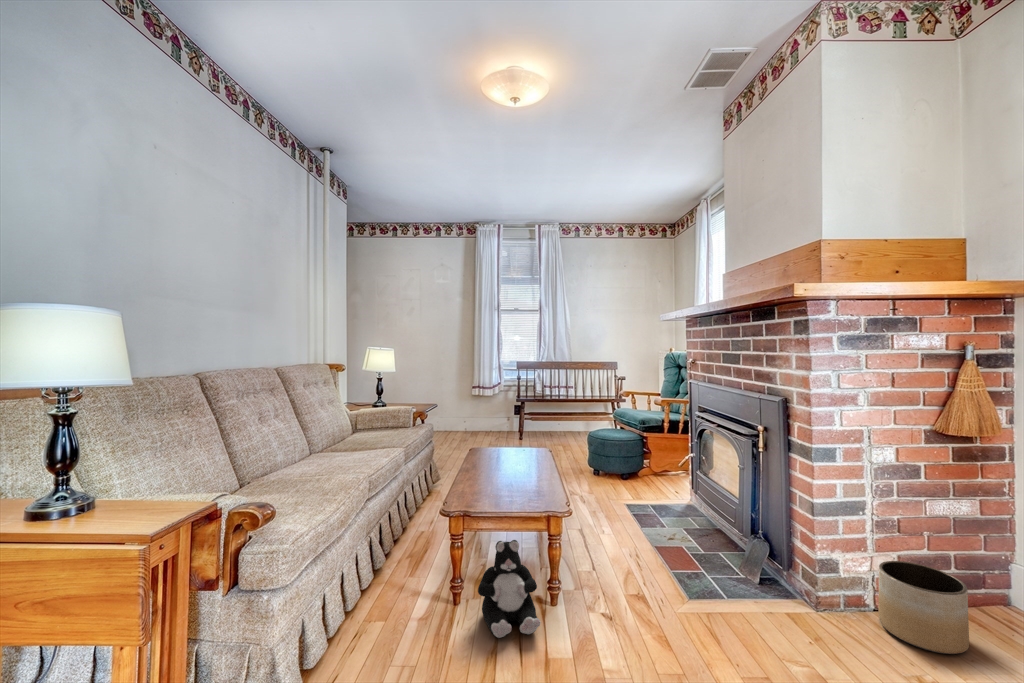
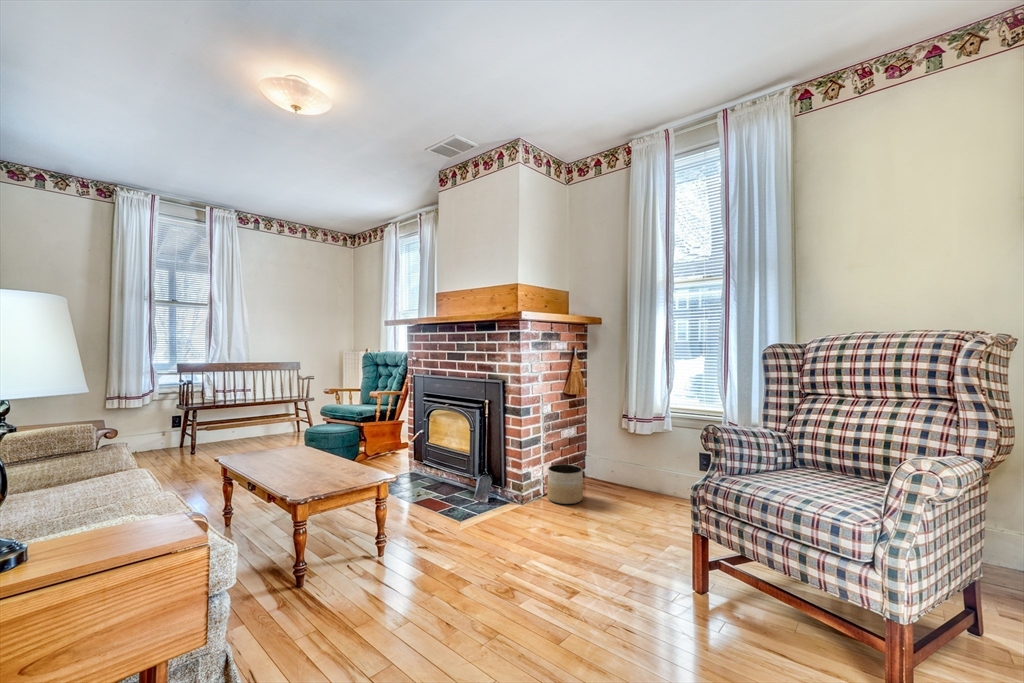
plush toy: present [478,540,541,638] -> none [332,512,394,589]

